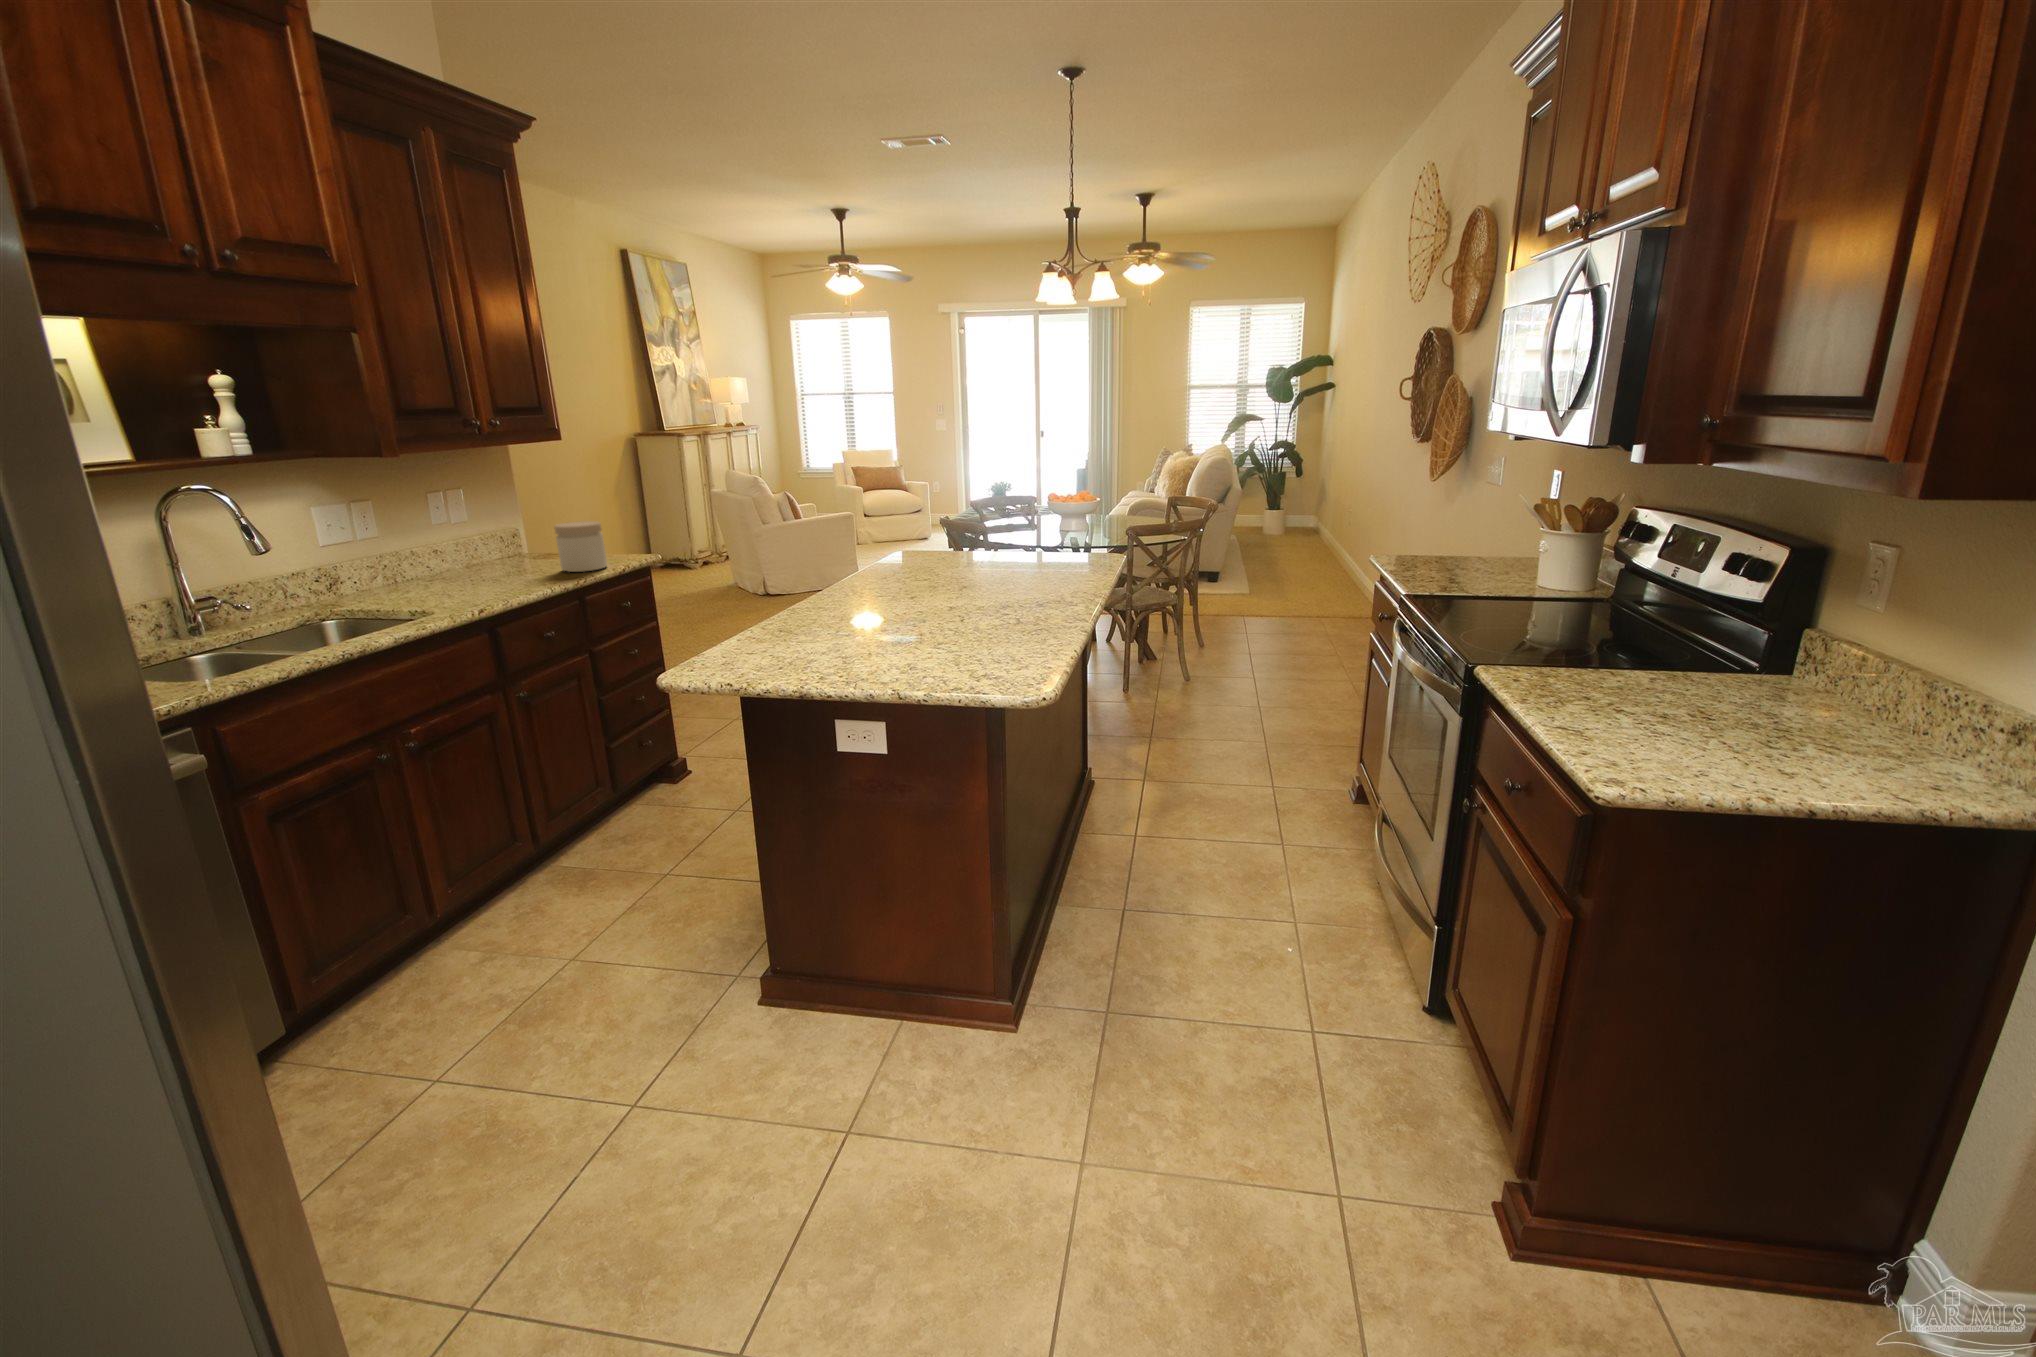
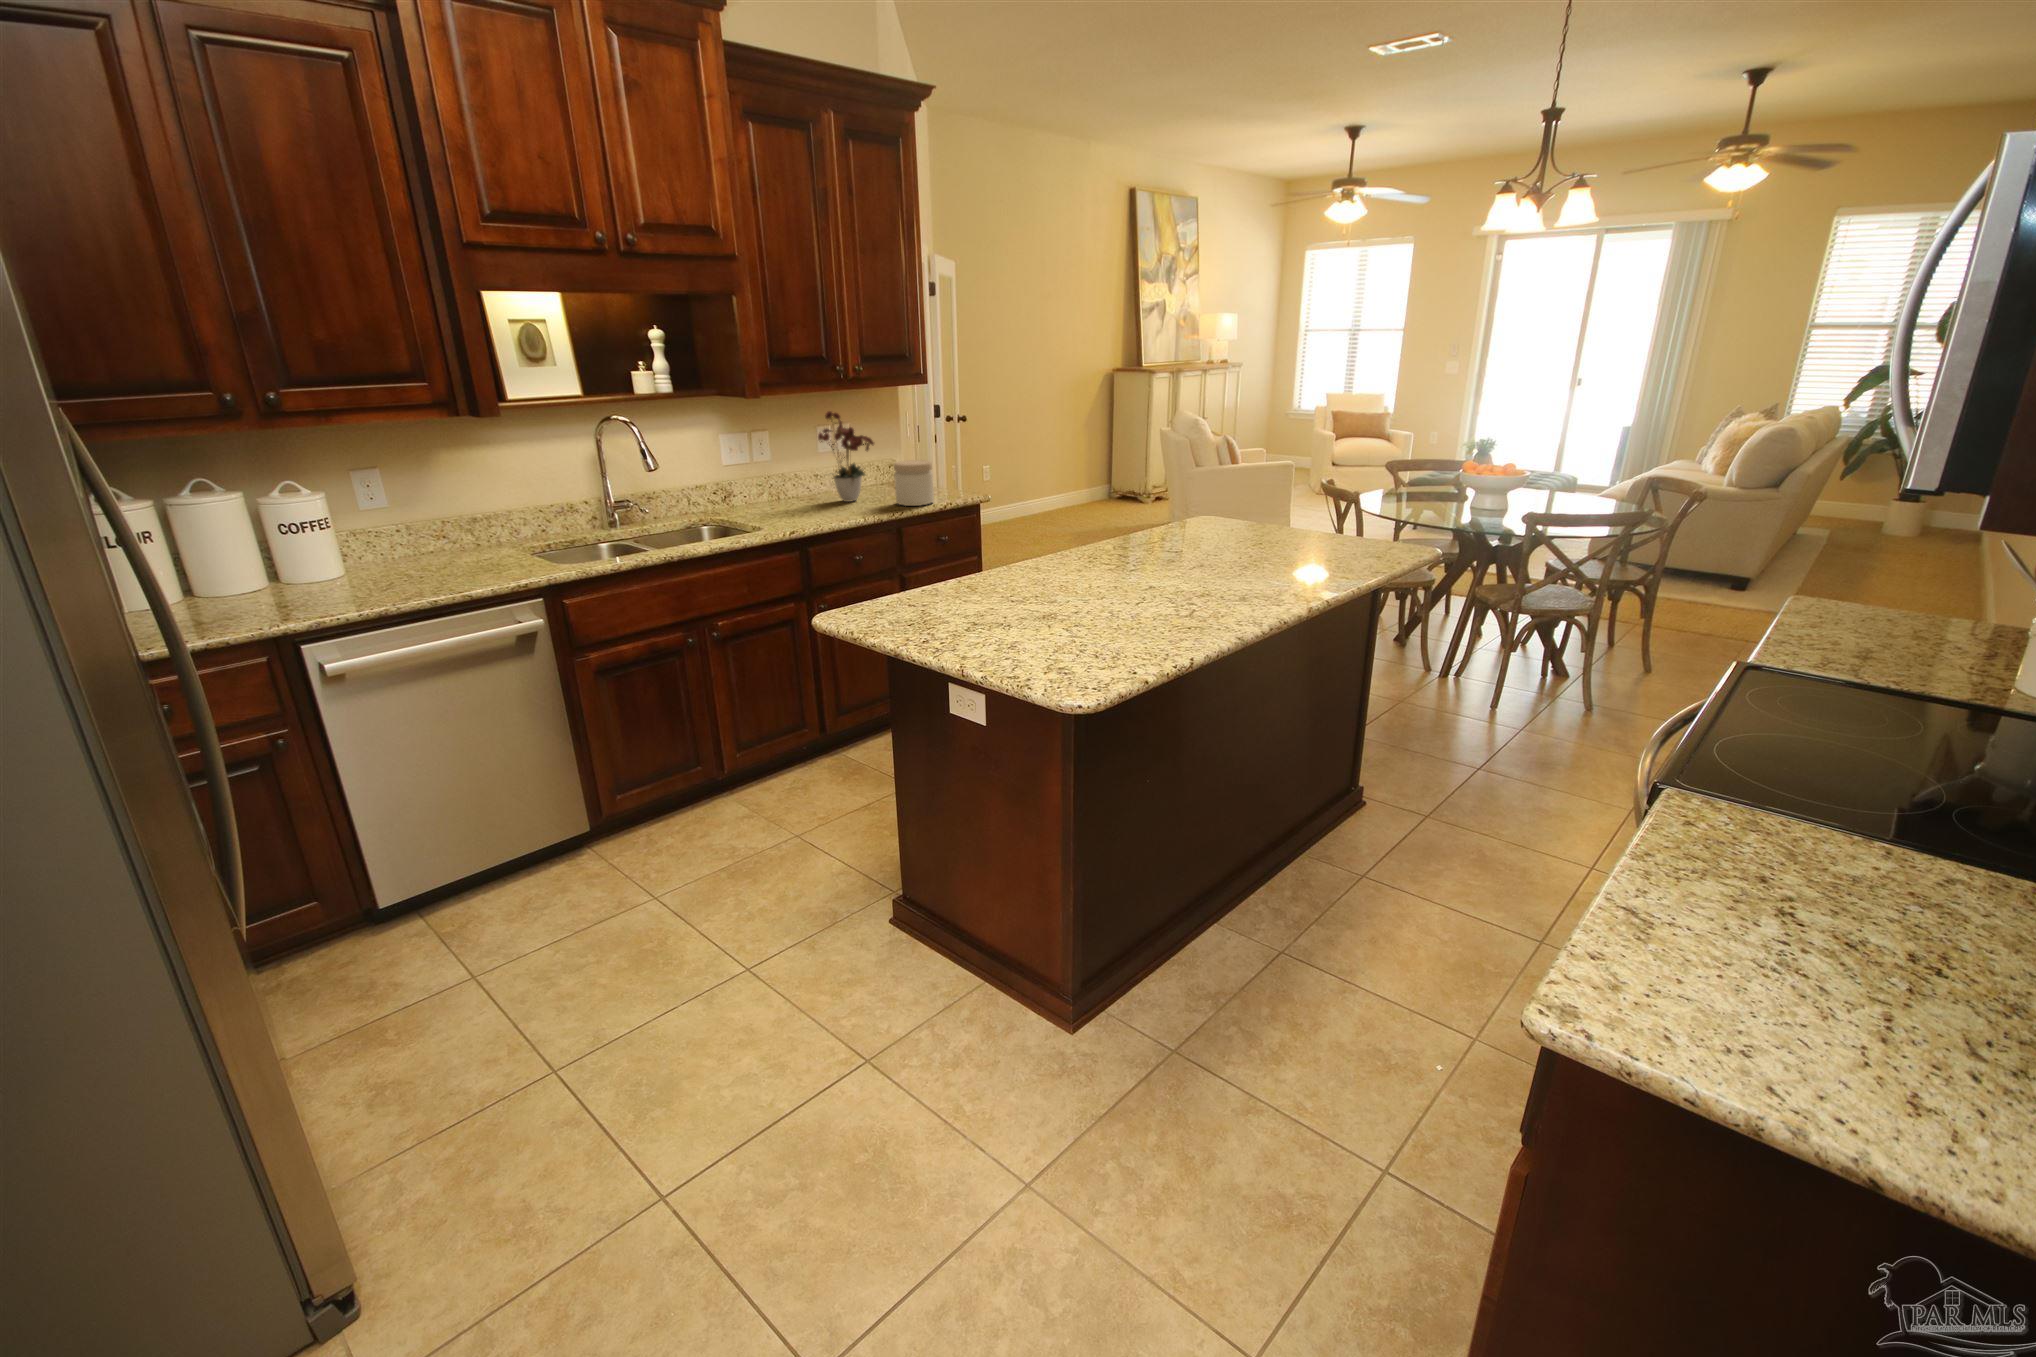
flower arrangement: none [439,467,525,577] -> present [818,411,874,502]

